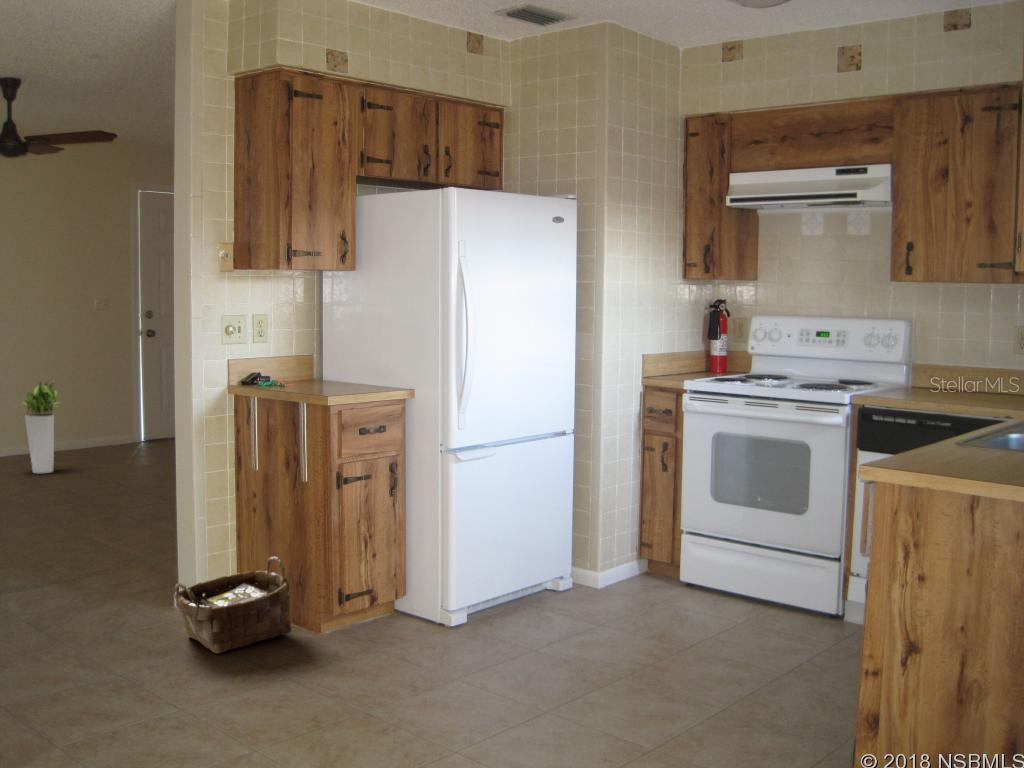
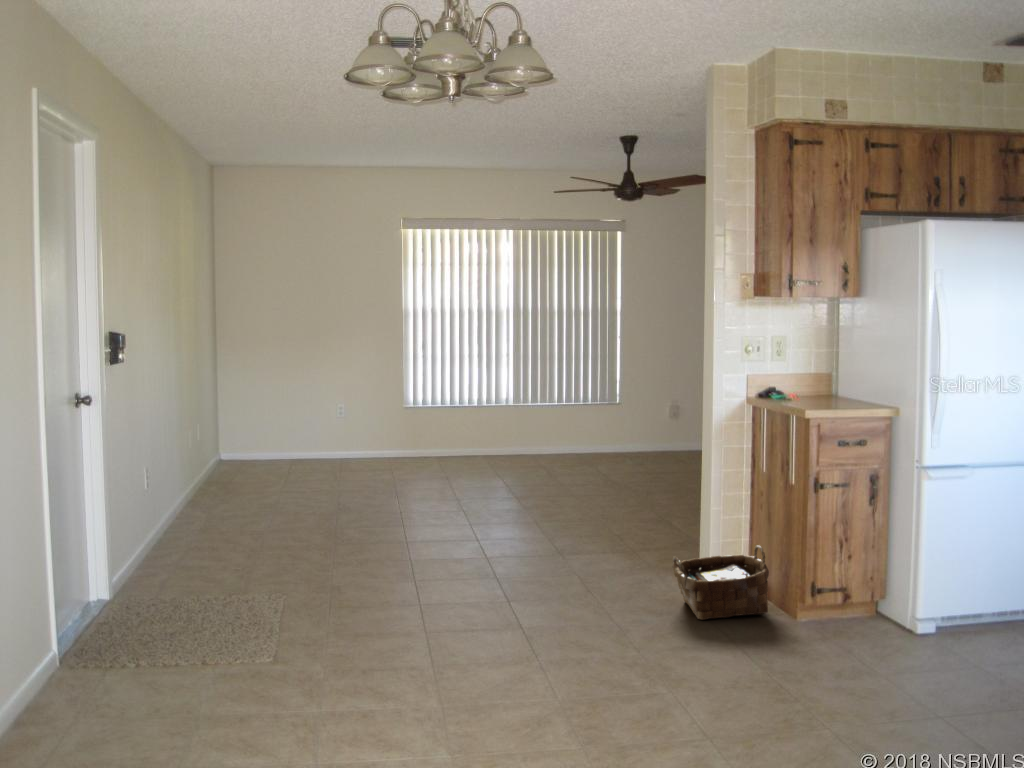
planter: present [23,382,59,473] -> none [628,383,659,456]

